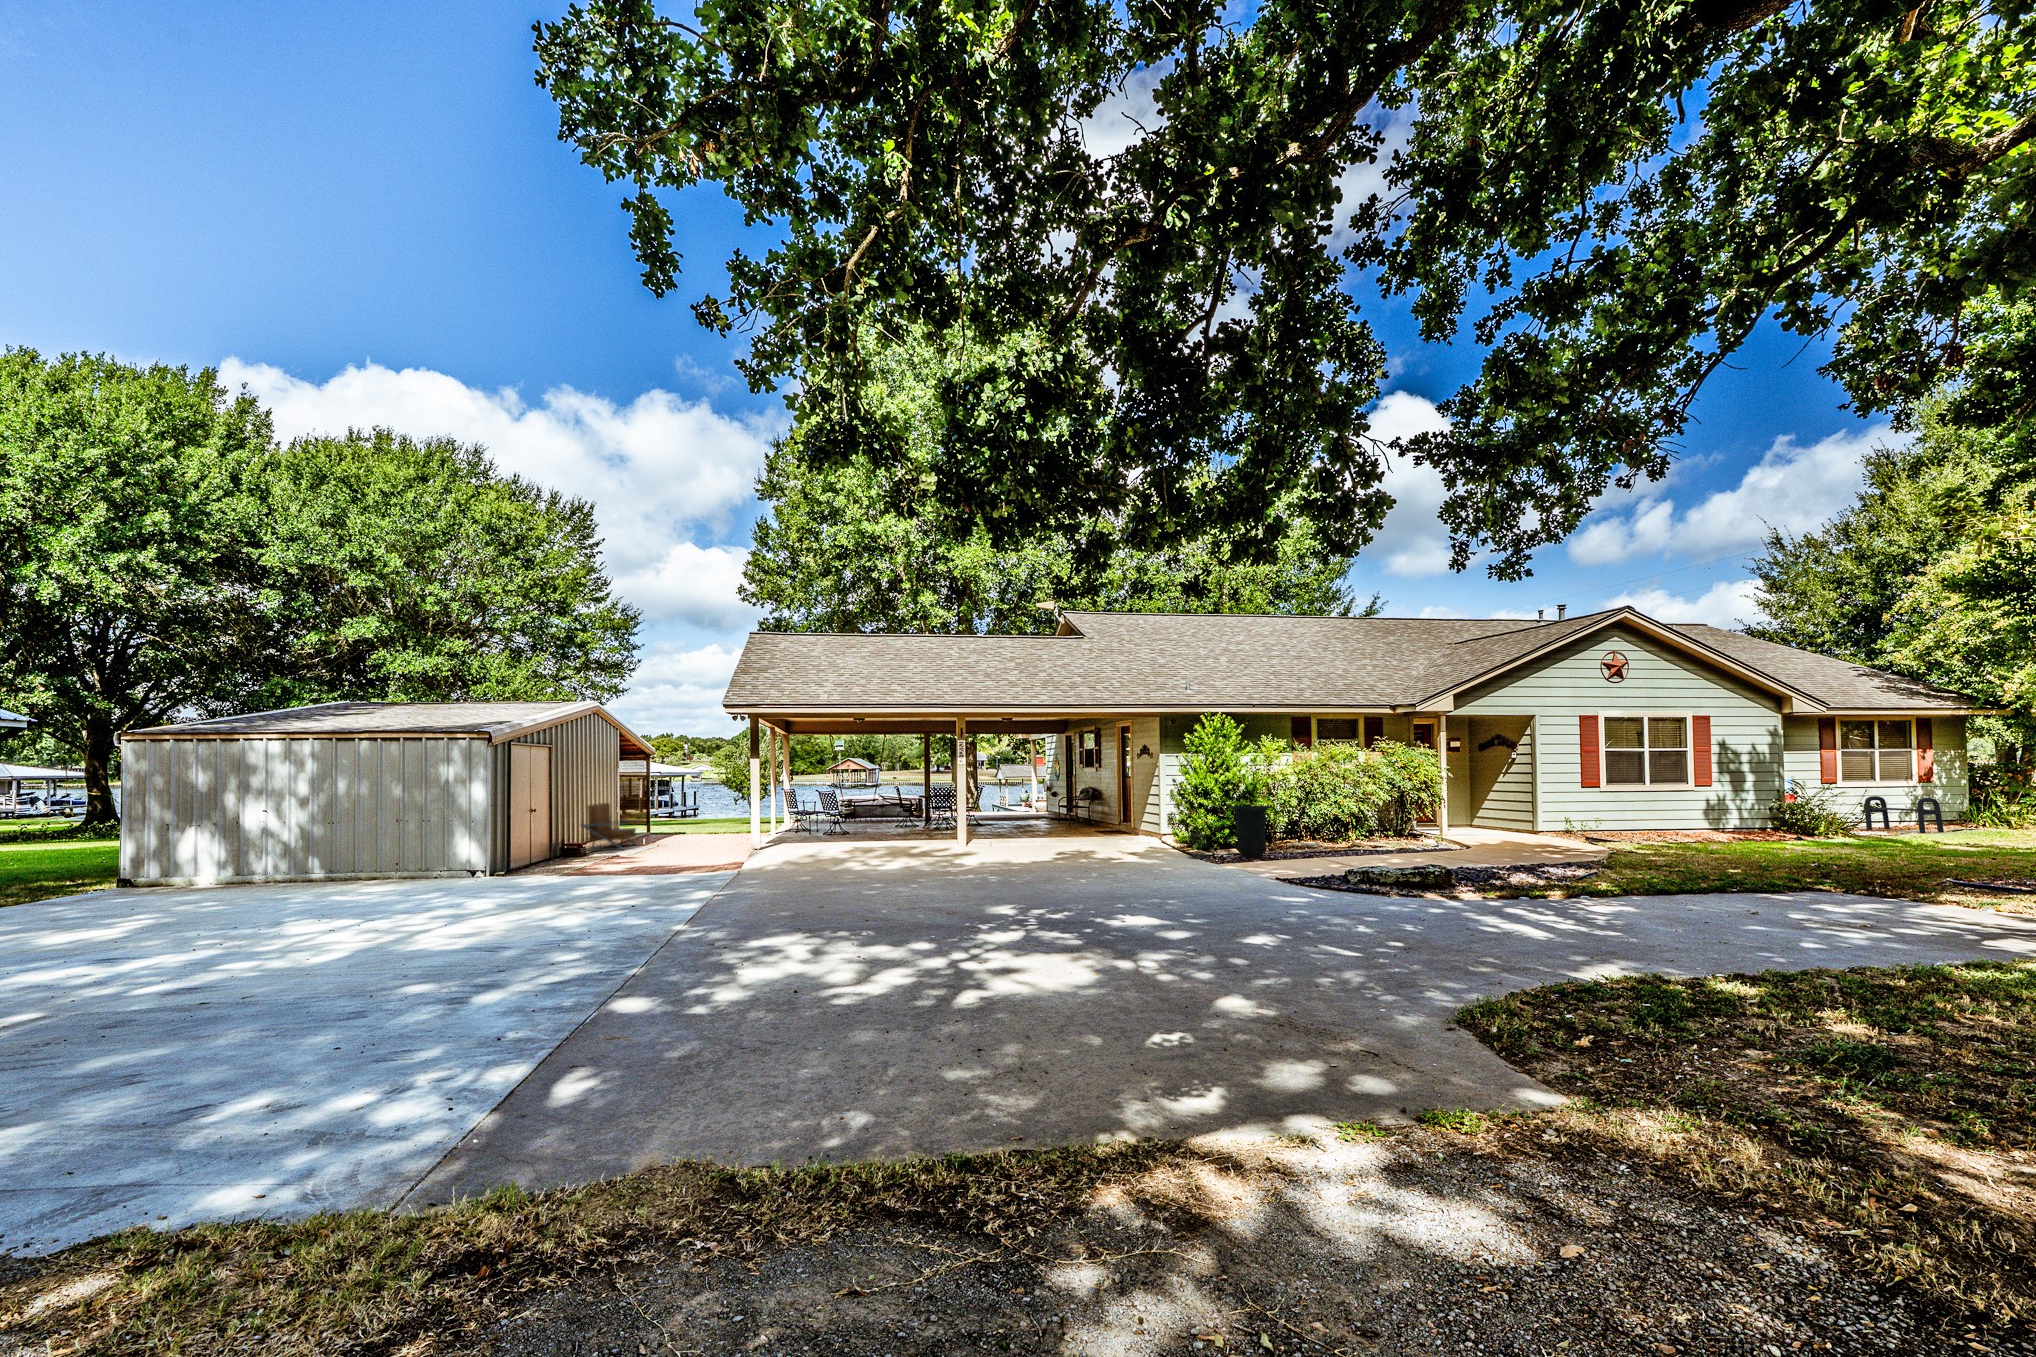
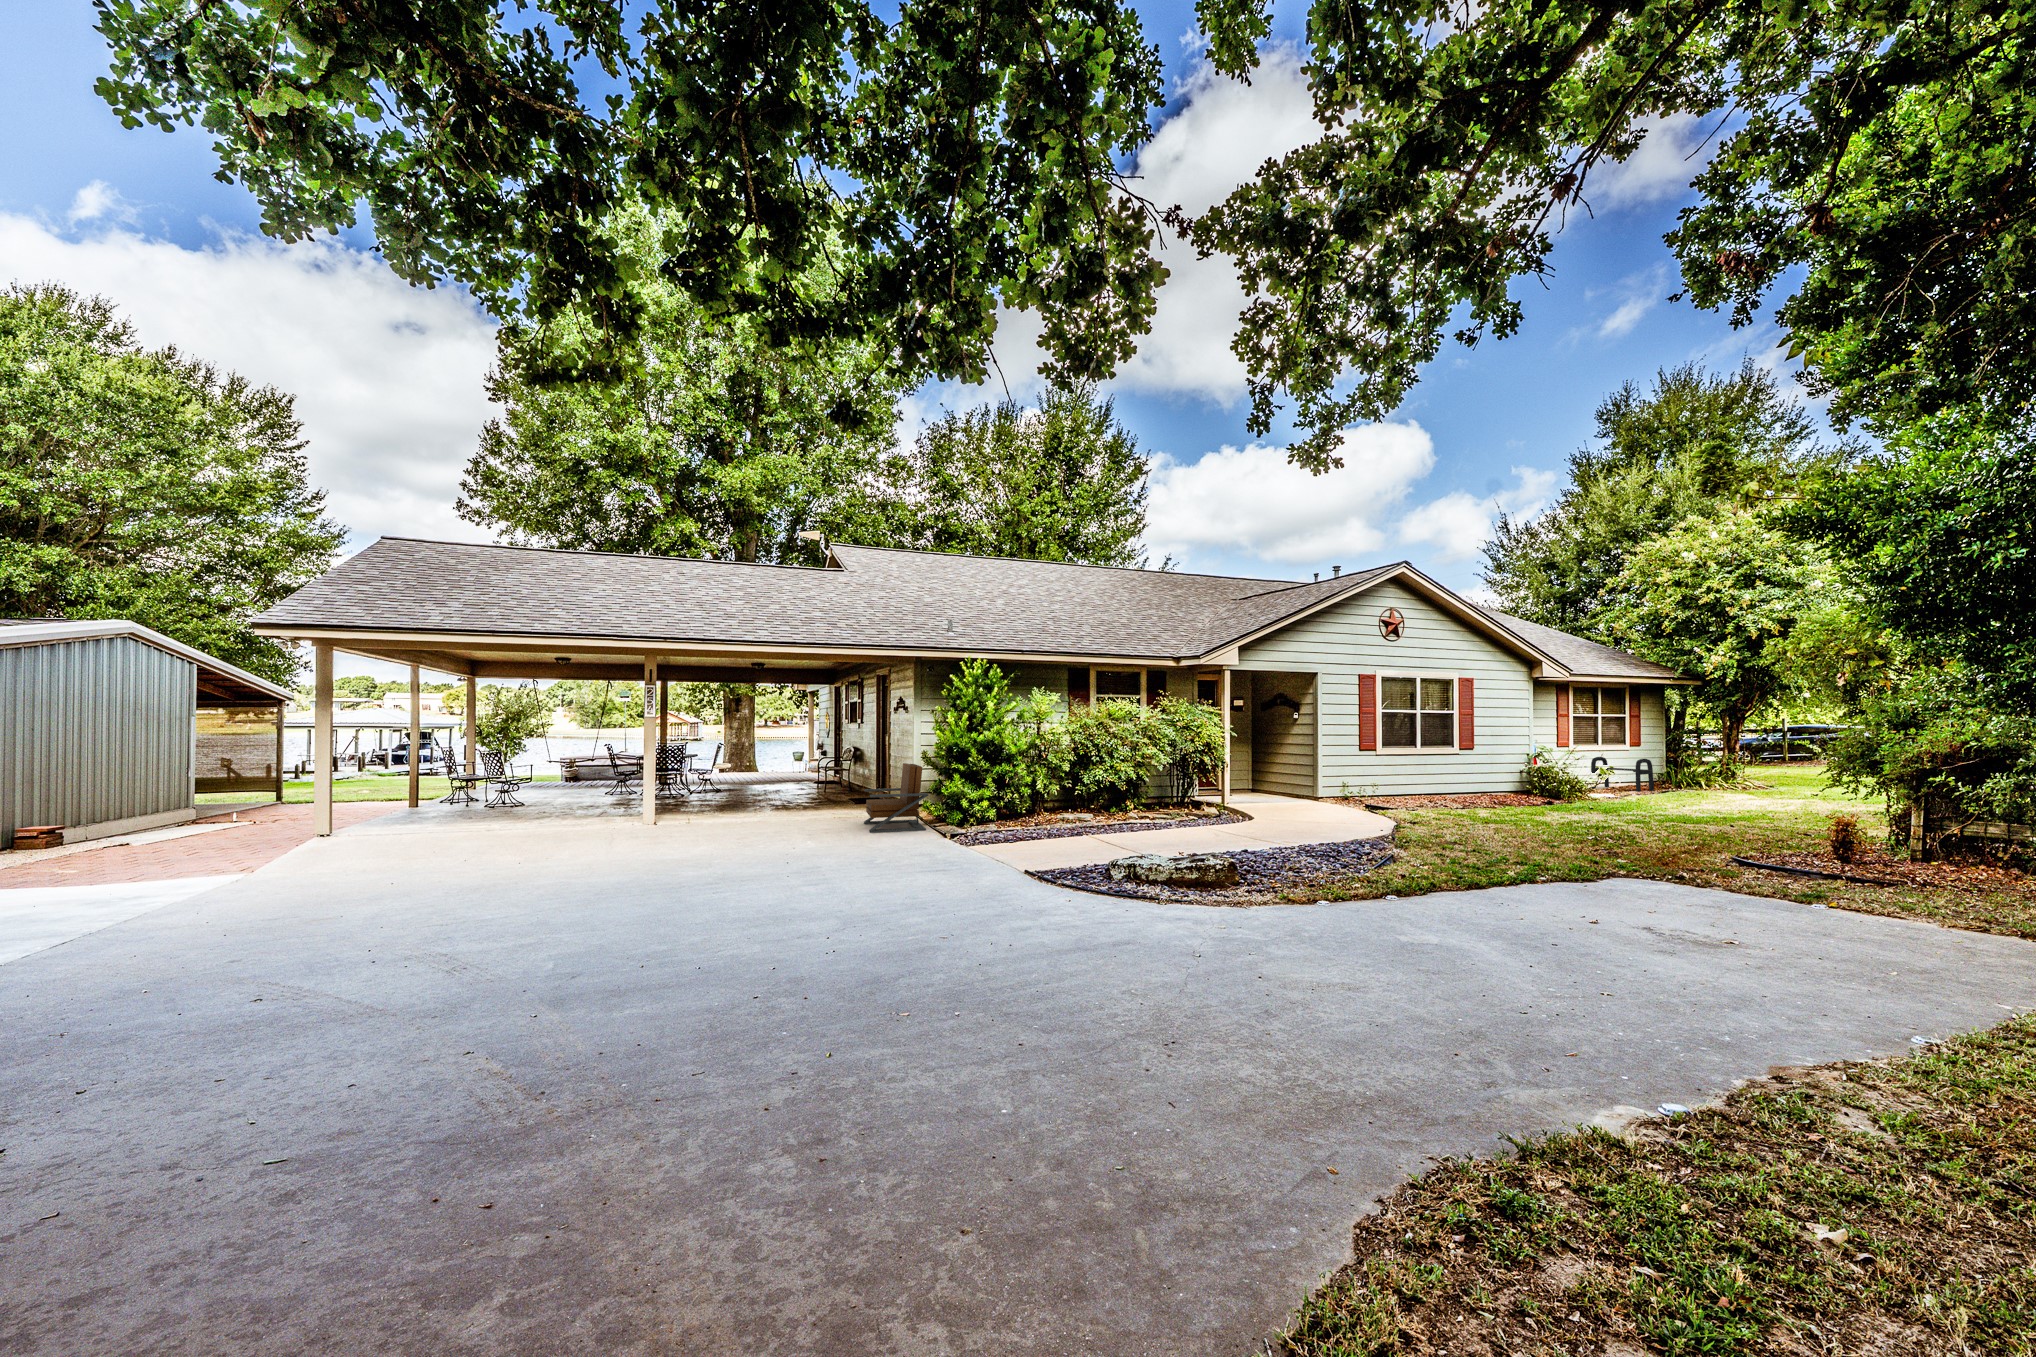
lounge chair: present [581,803,638,851] -> present [864,763,928,833]
trash can: present [1229,806,1271,858] -> none [988,770,1036,832]
potted tree: present [1188,826,1208,859] -> none [934,787,963,834]

